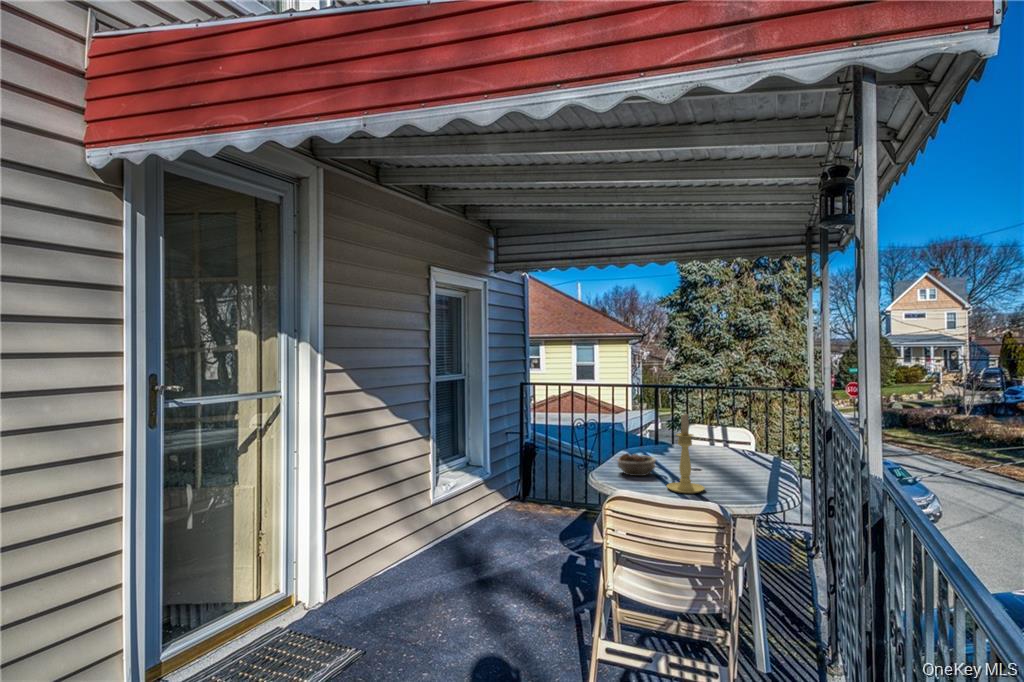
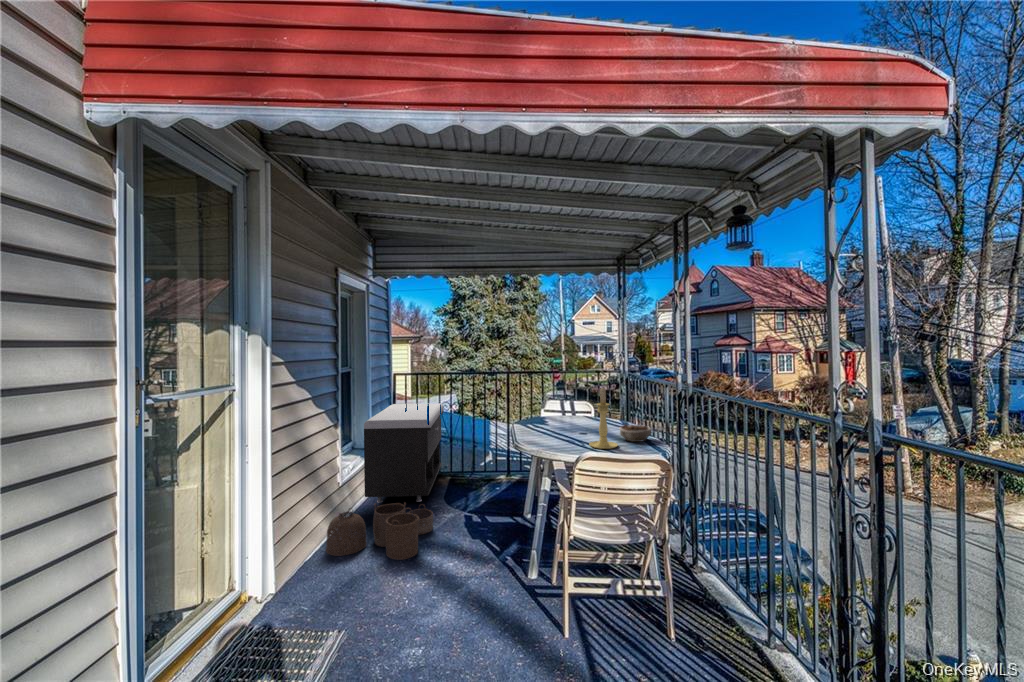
storage bench: none [468,418,576,532] -> present [364,403,444,502]
succulent planter: present [617,453,656,476] -> present [619,424,651,442]
woven basket: none [403,523,518,586] -> present [326,503,433,560]

